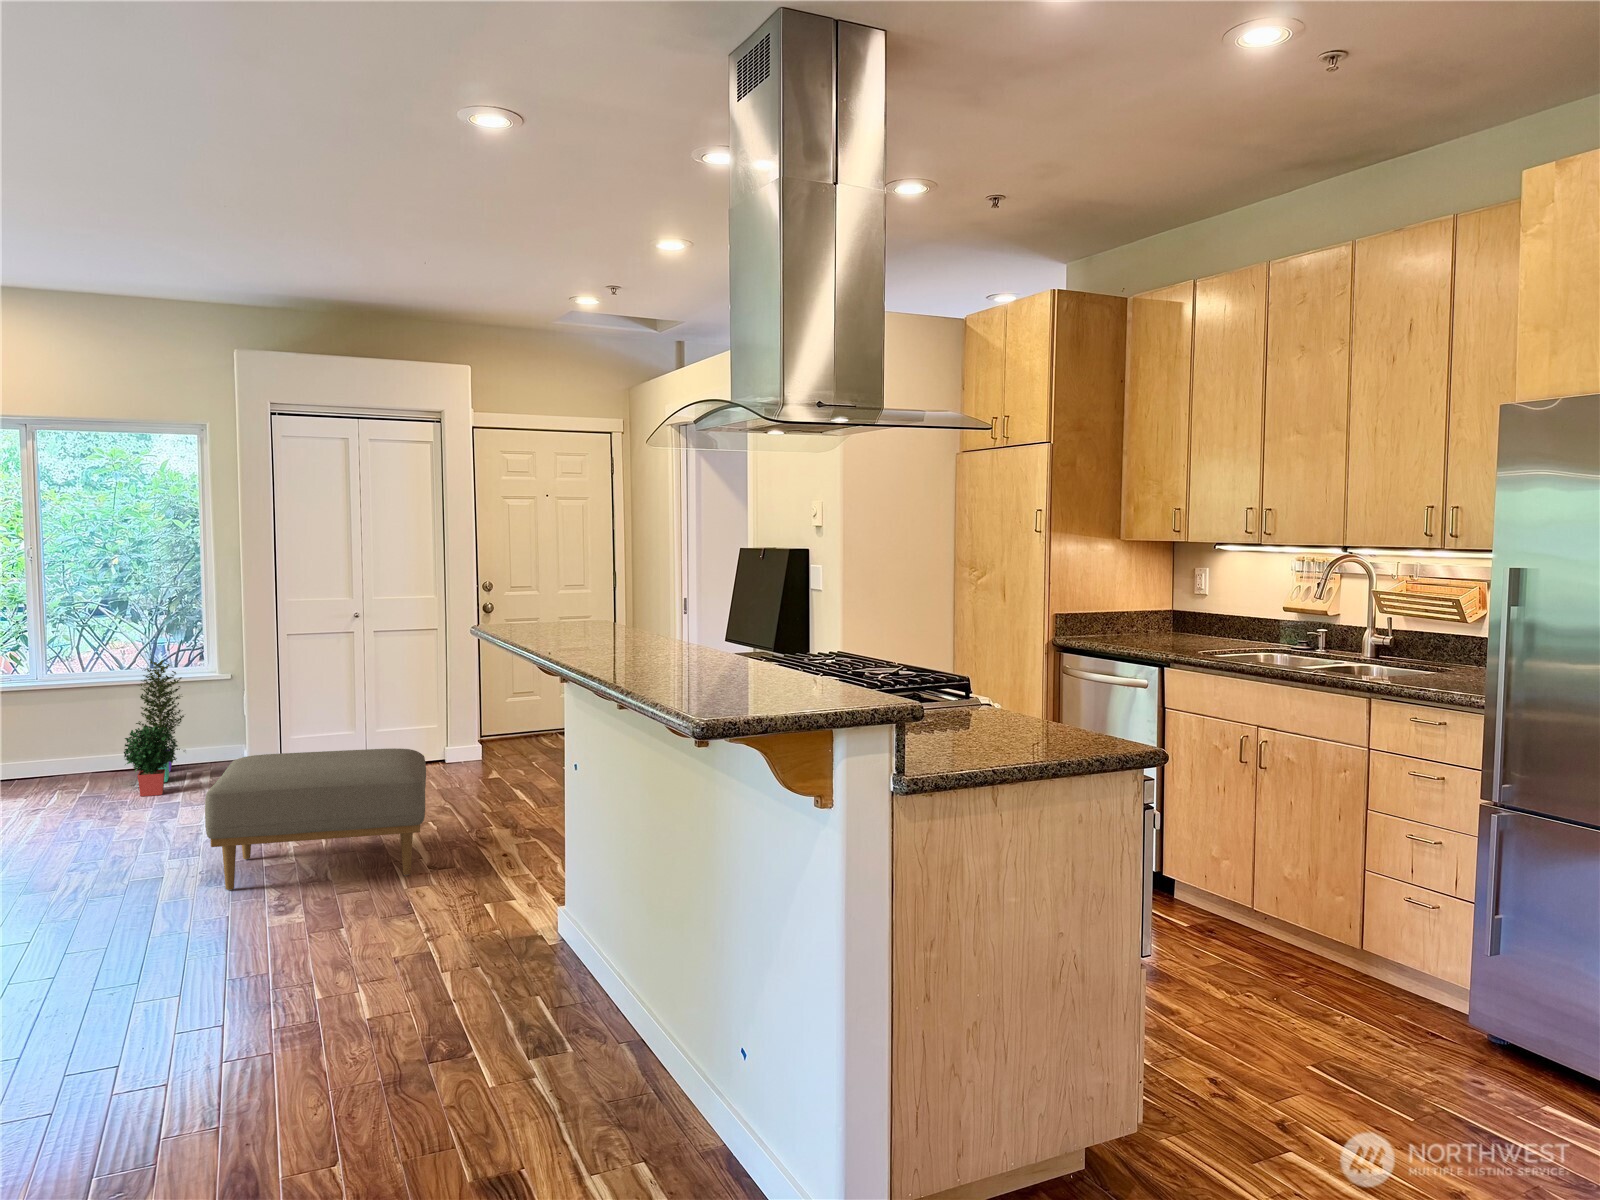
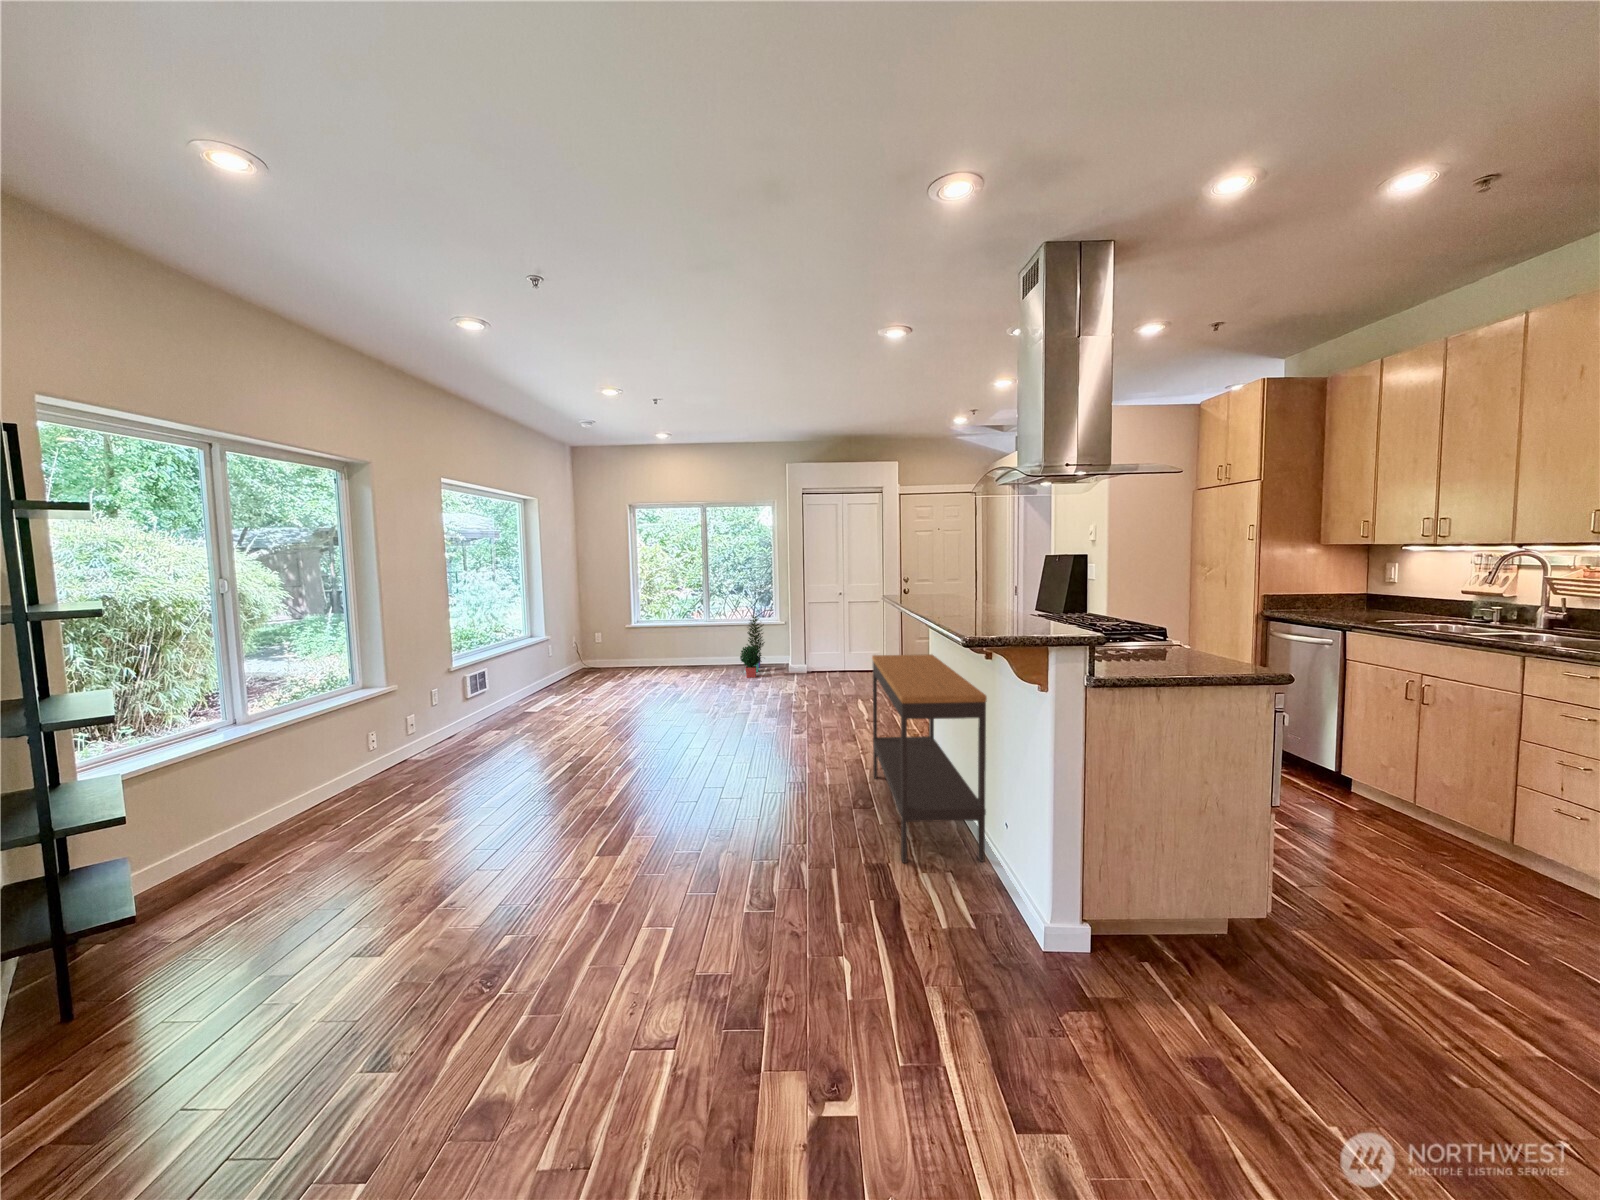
console table: none [458,732,706,1164] -> present [872,654,987,863]
ottoman: present [205,748,426,890] -> none [768,660,867,724]

